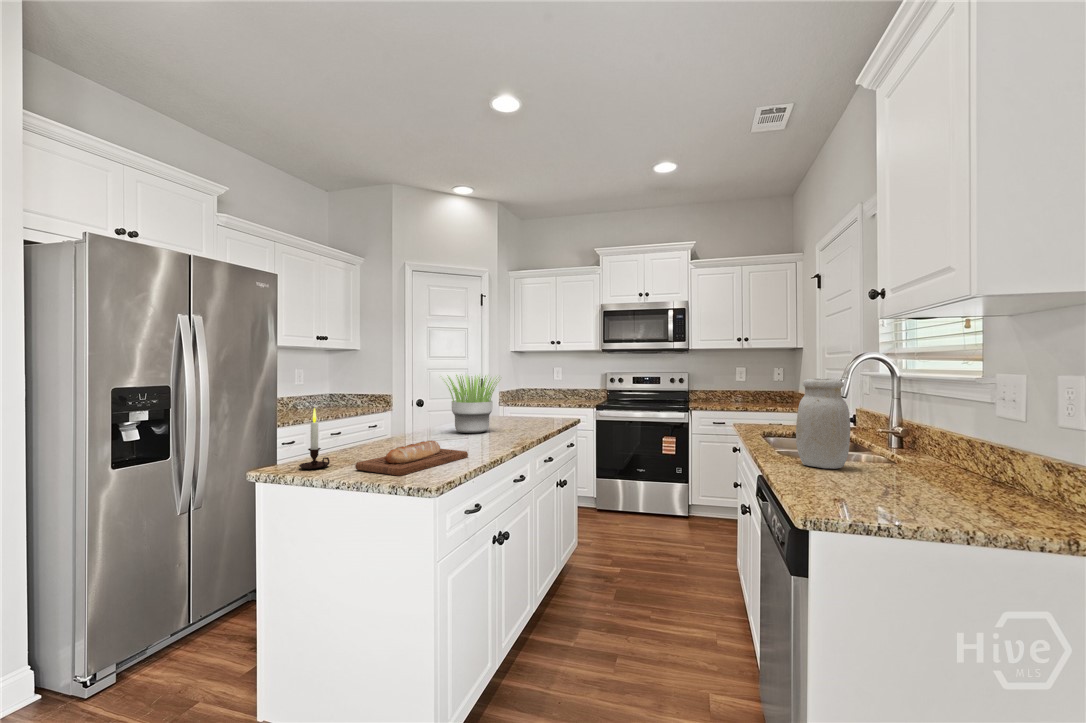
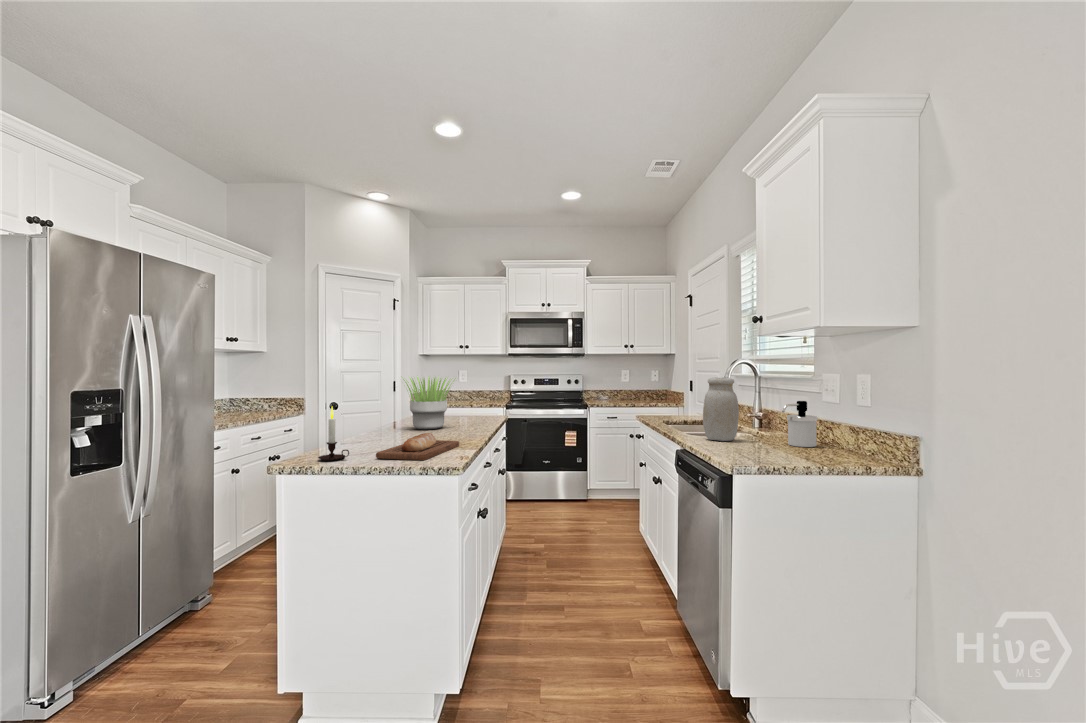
soap dispenser: none [918,415,984,487] -> present [782,401,817,447]

